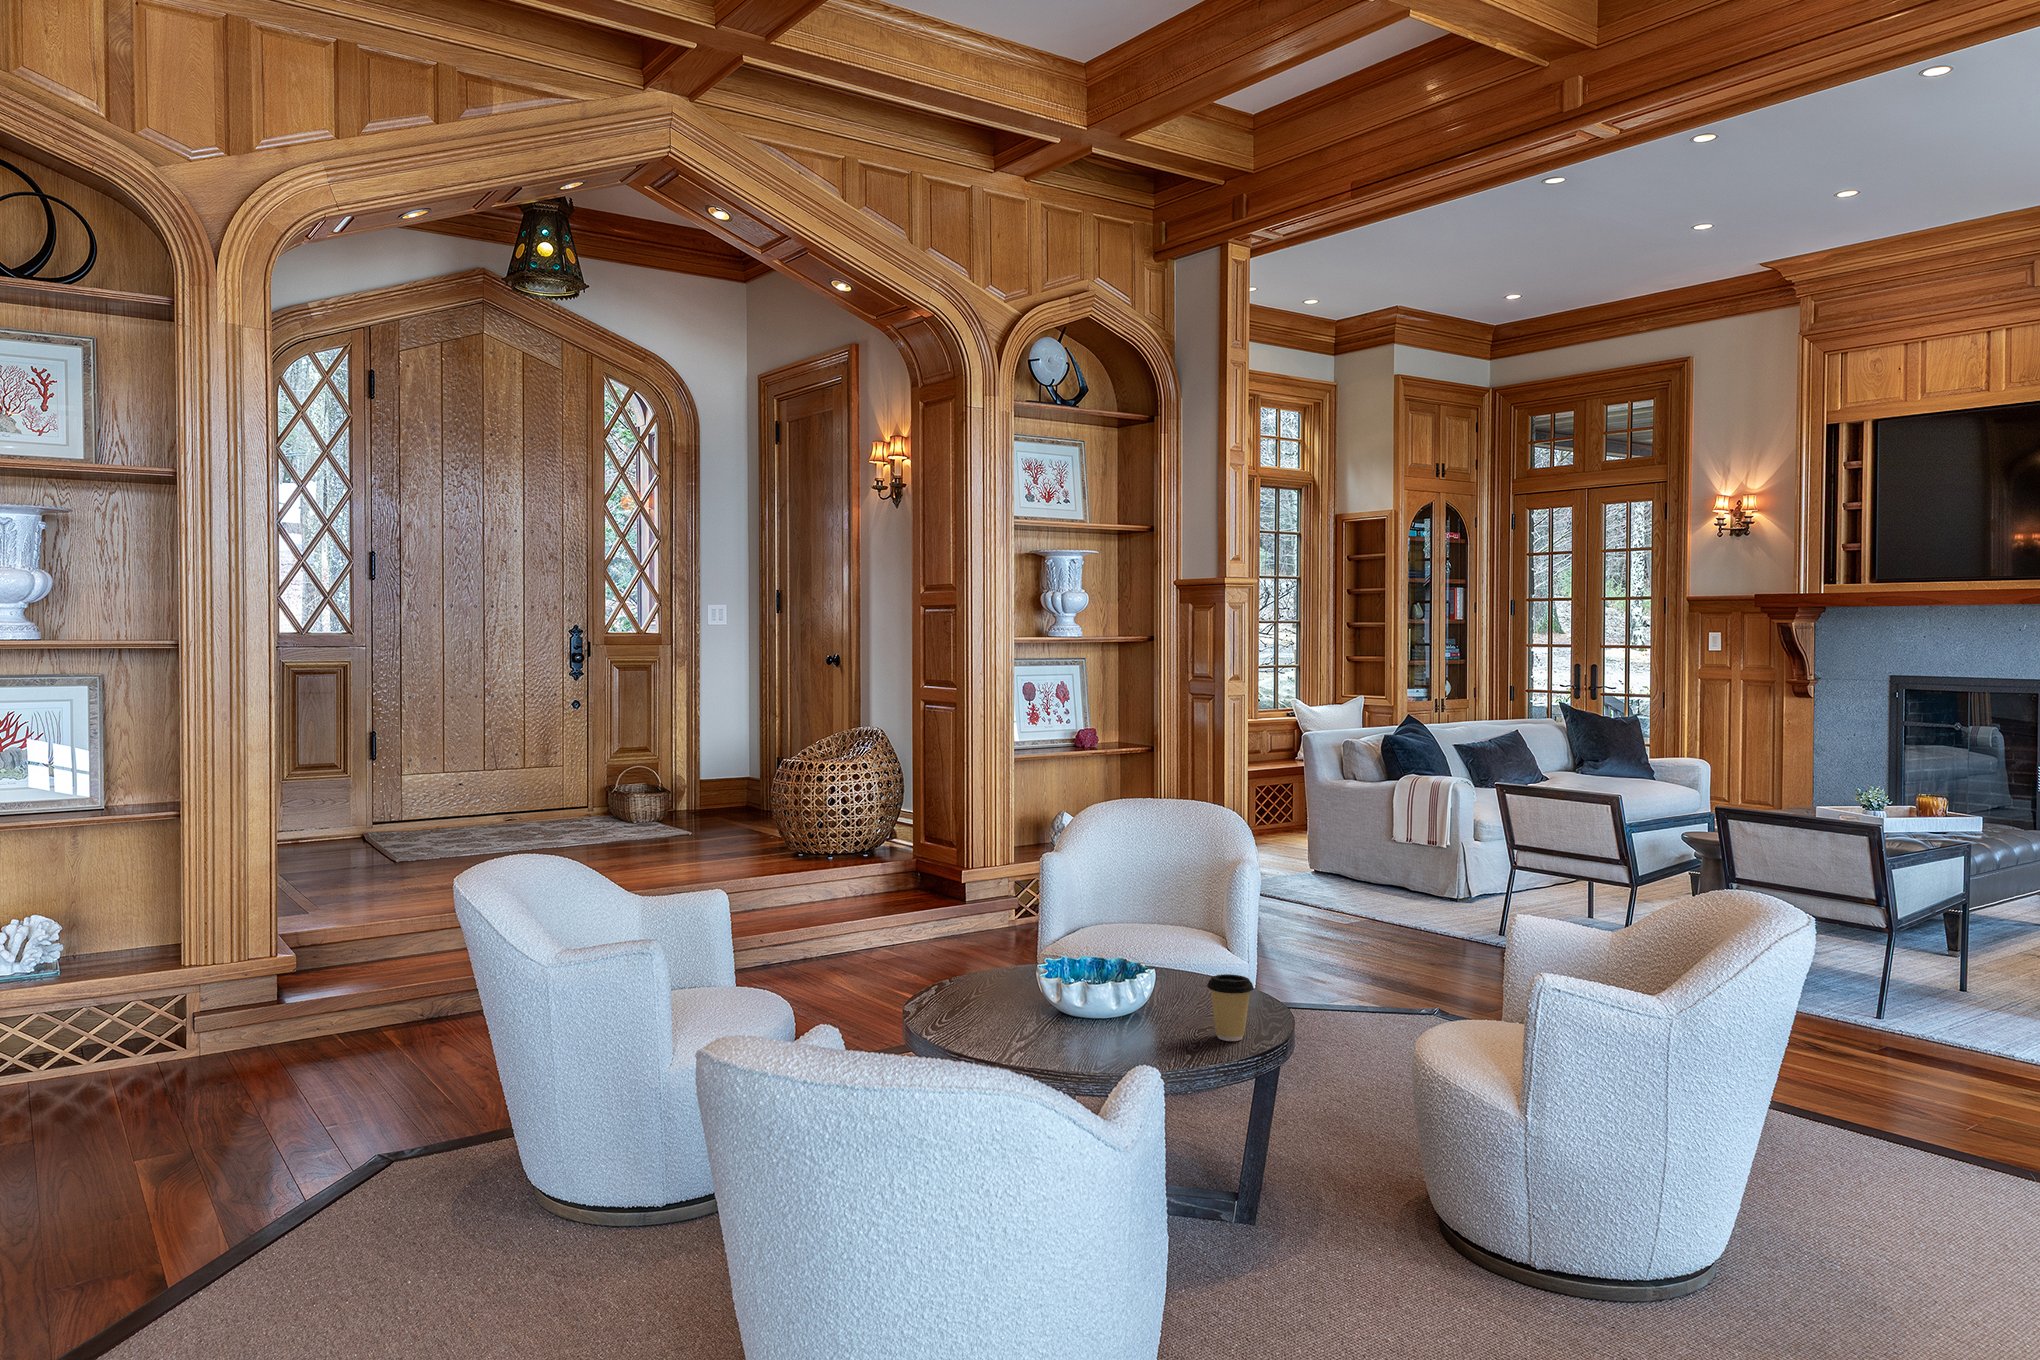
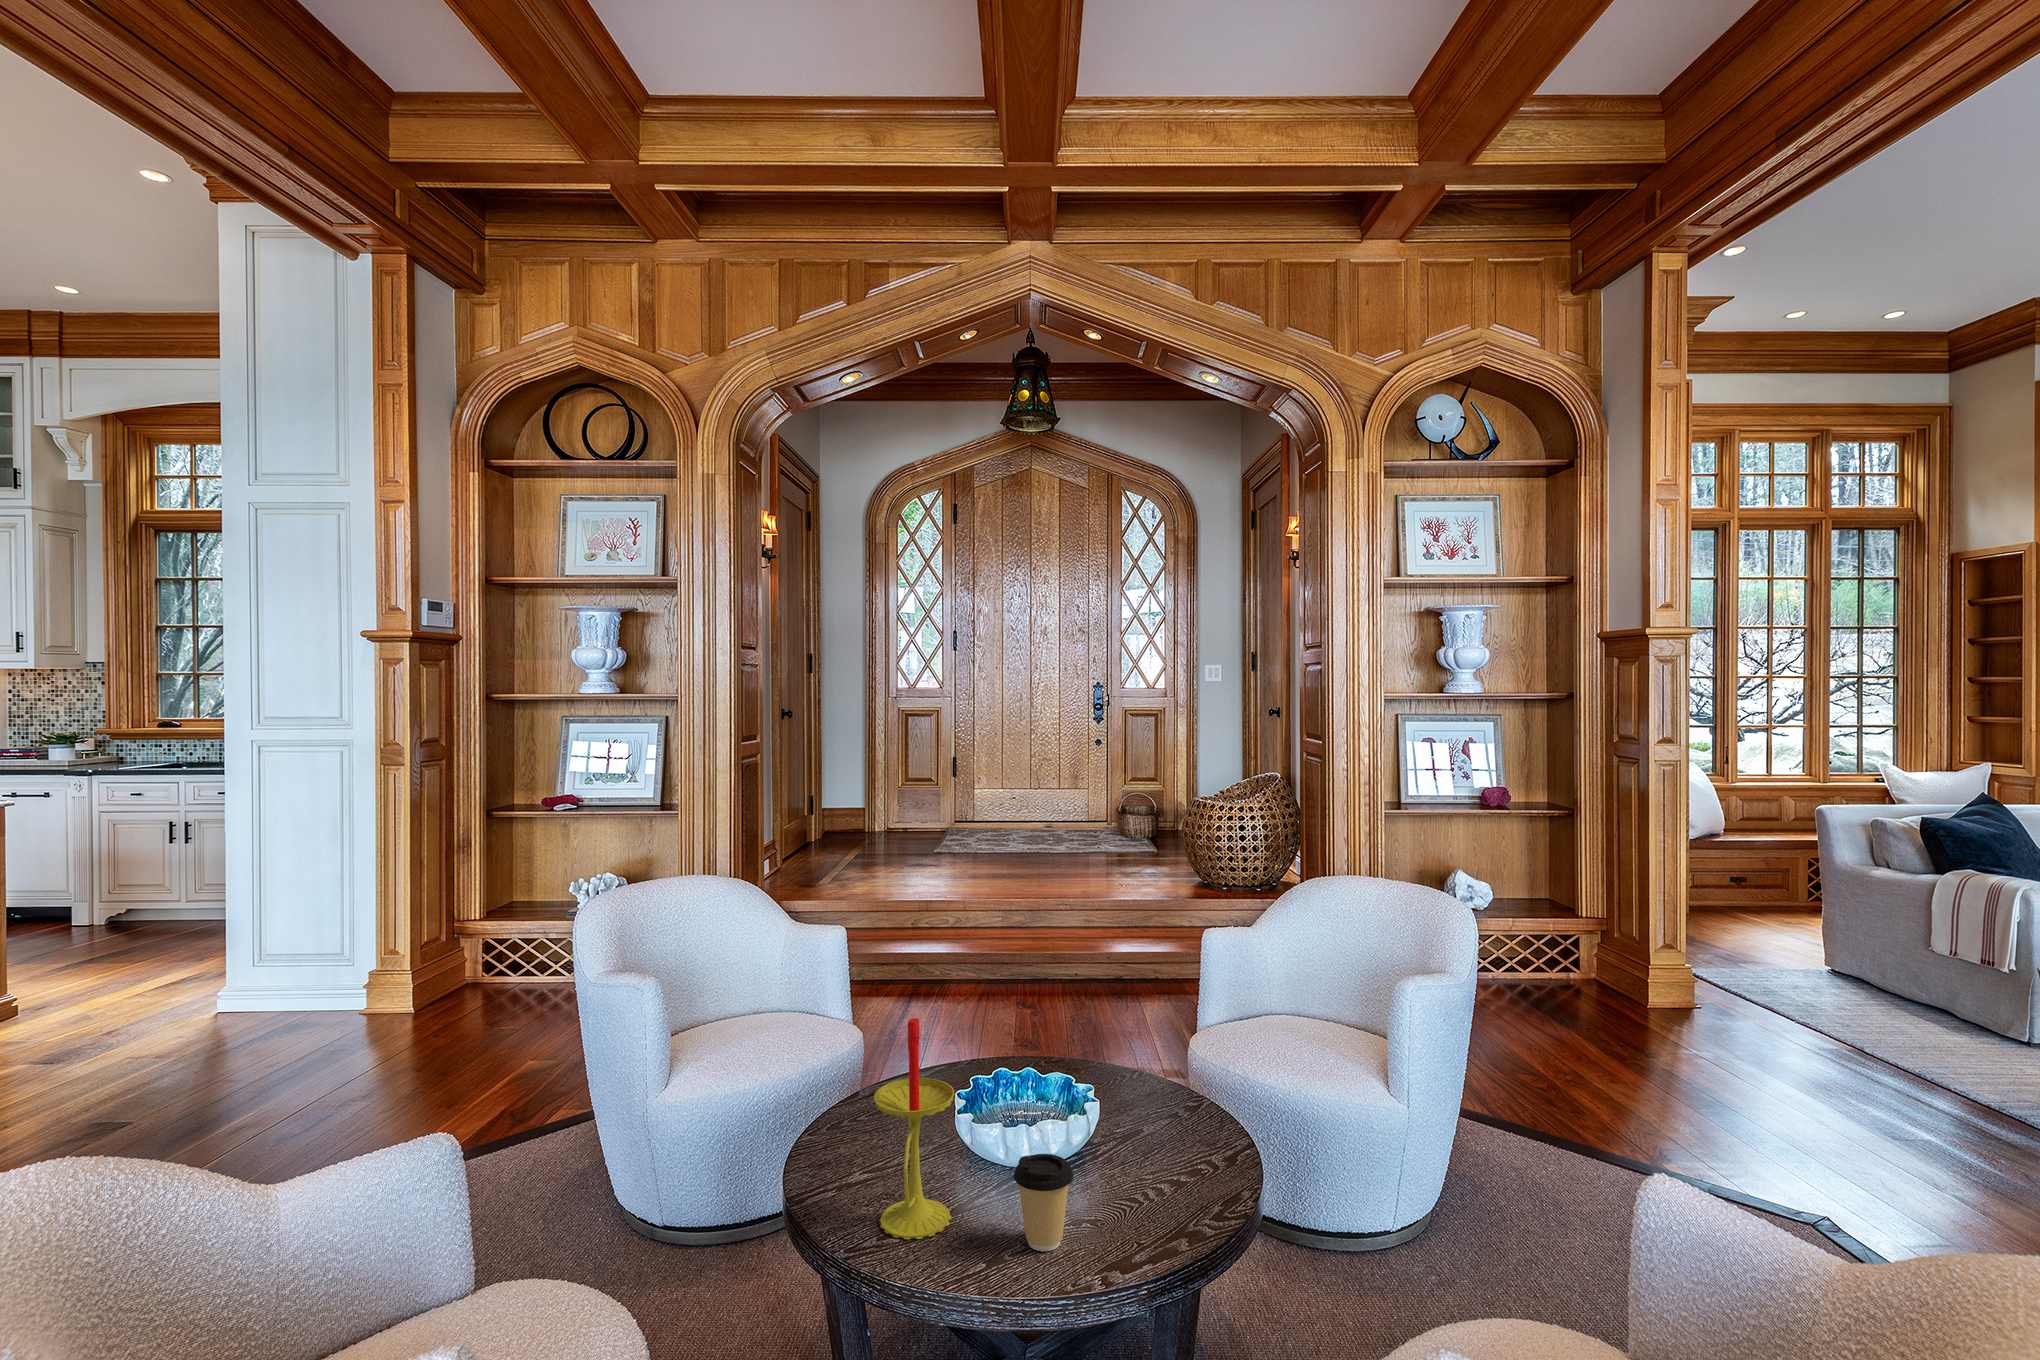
candle: none [1097,881,1163,1056] -> present [874,1018,954,1239]

